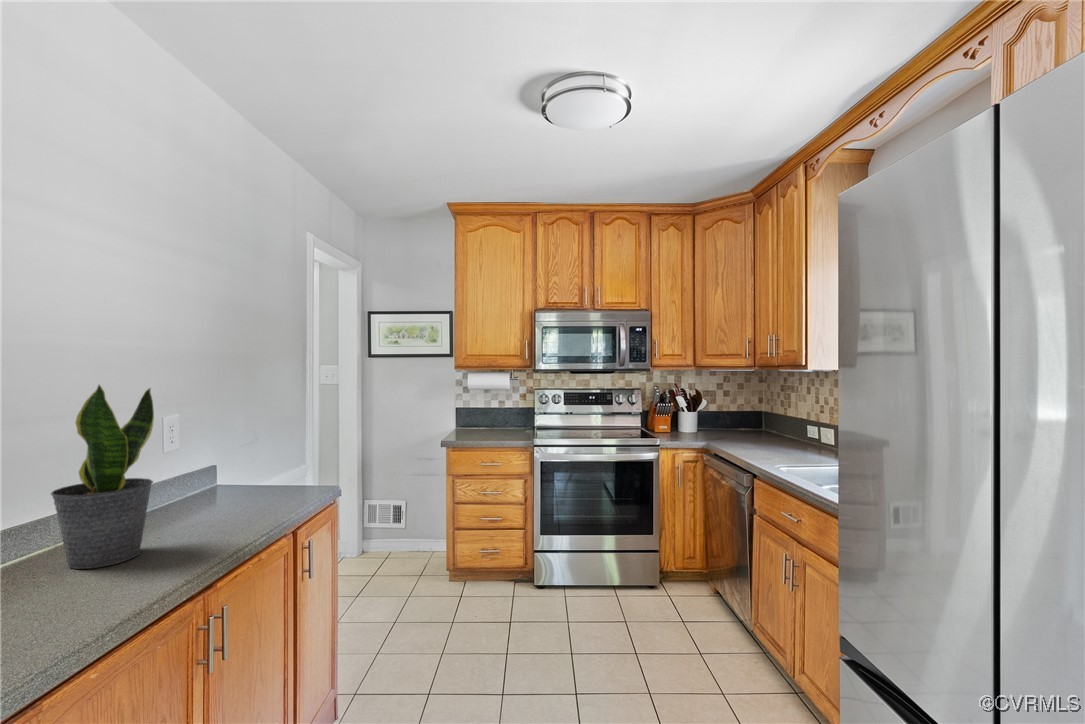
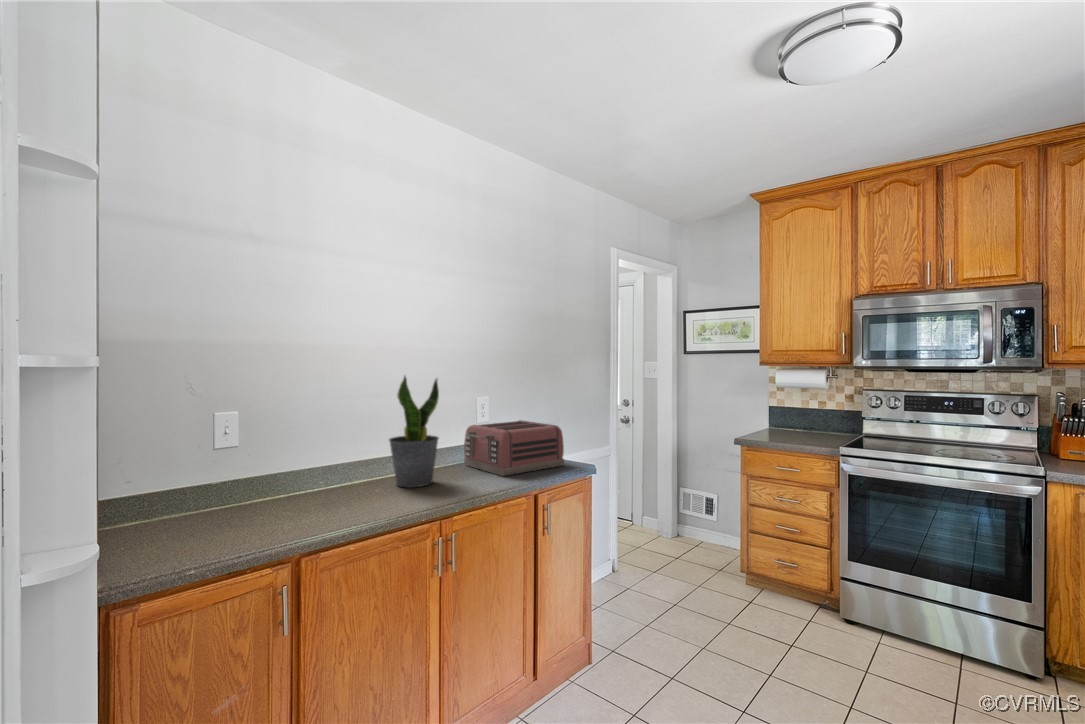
toaster: none [155,443,311,520] -> present [464,420,564,476]

